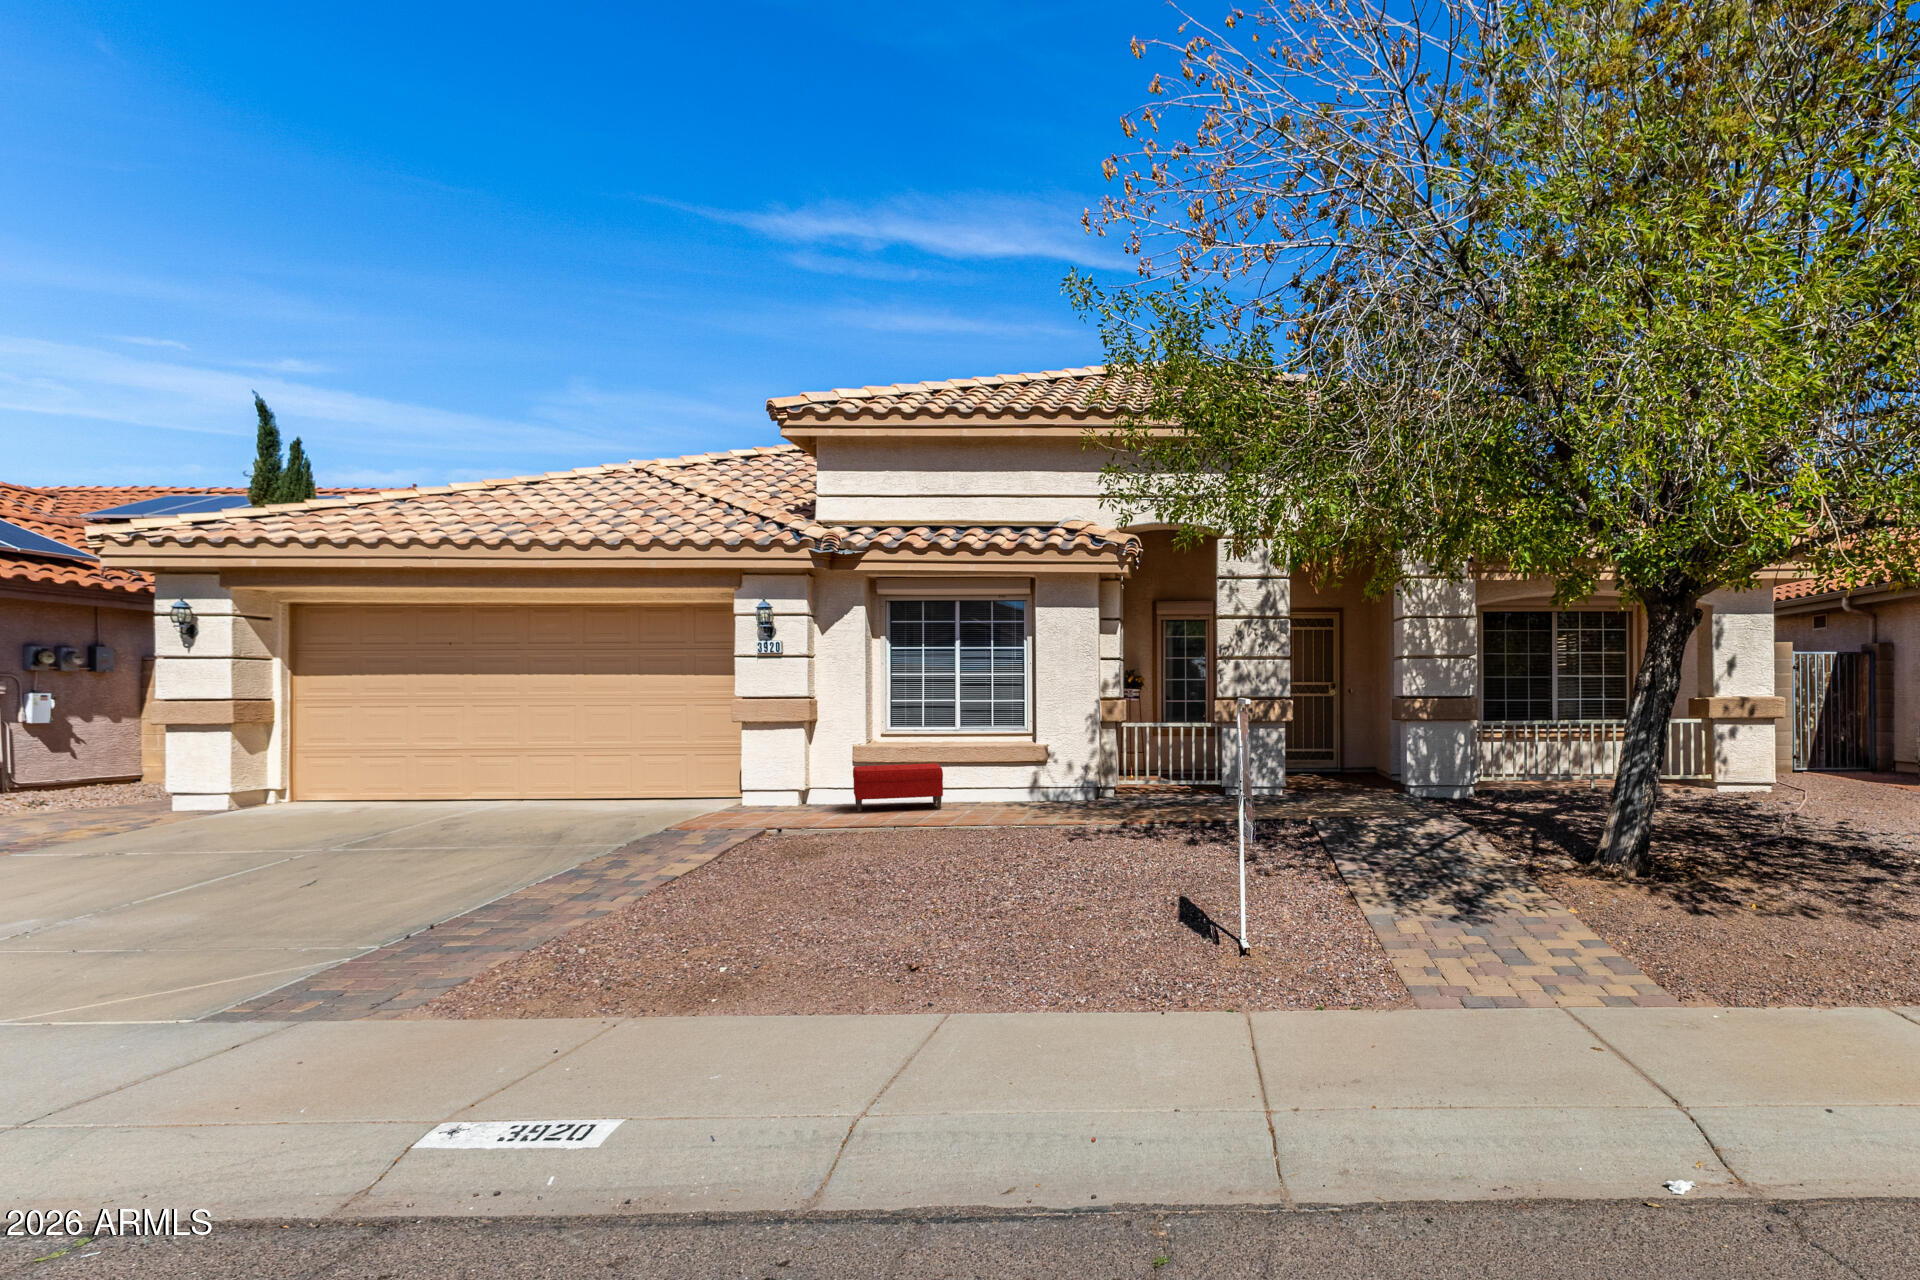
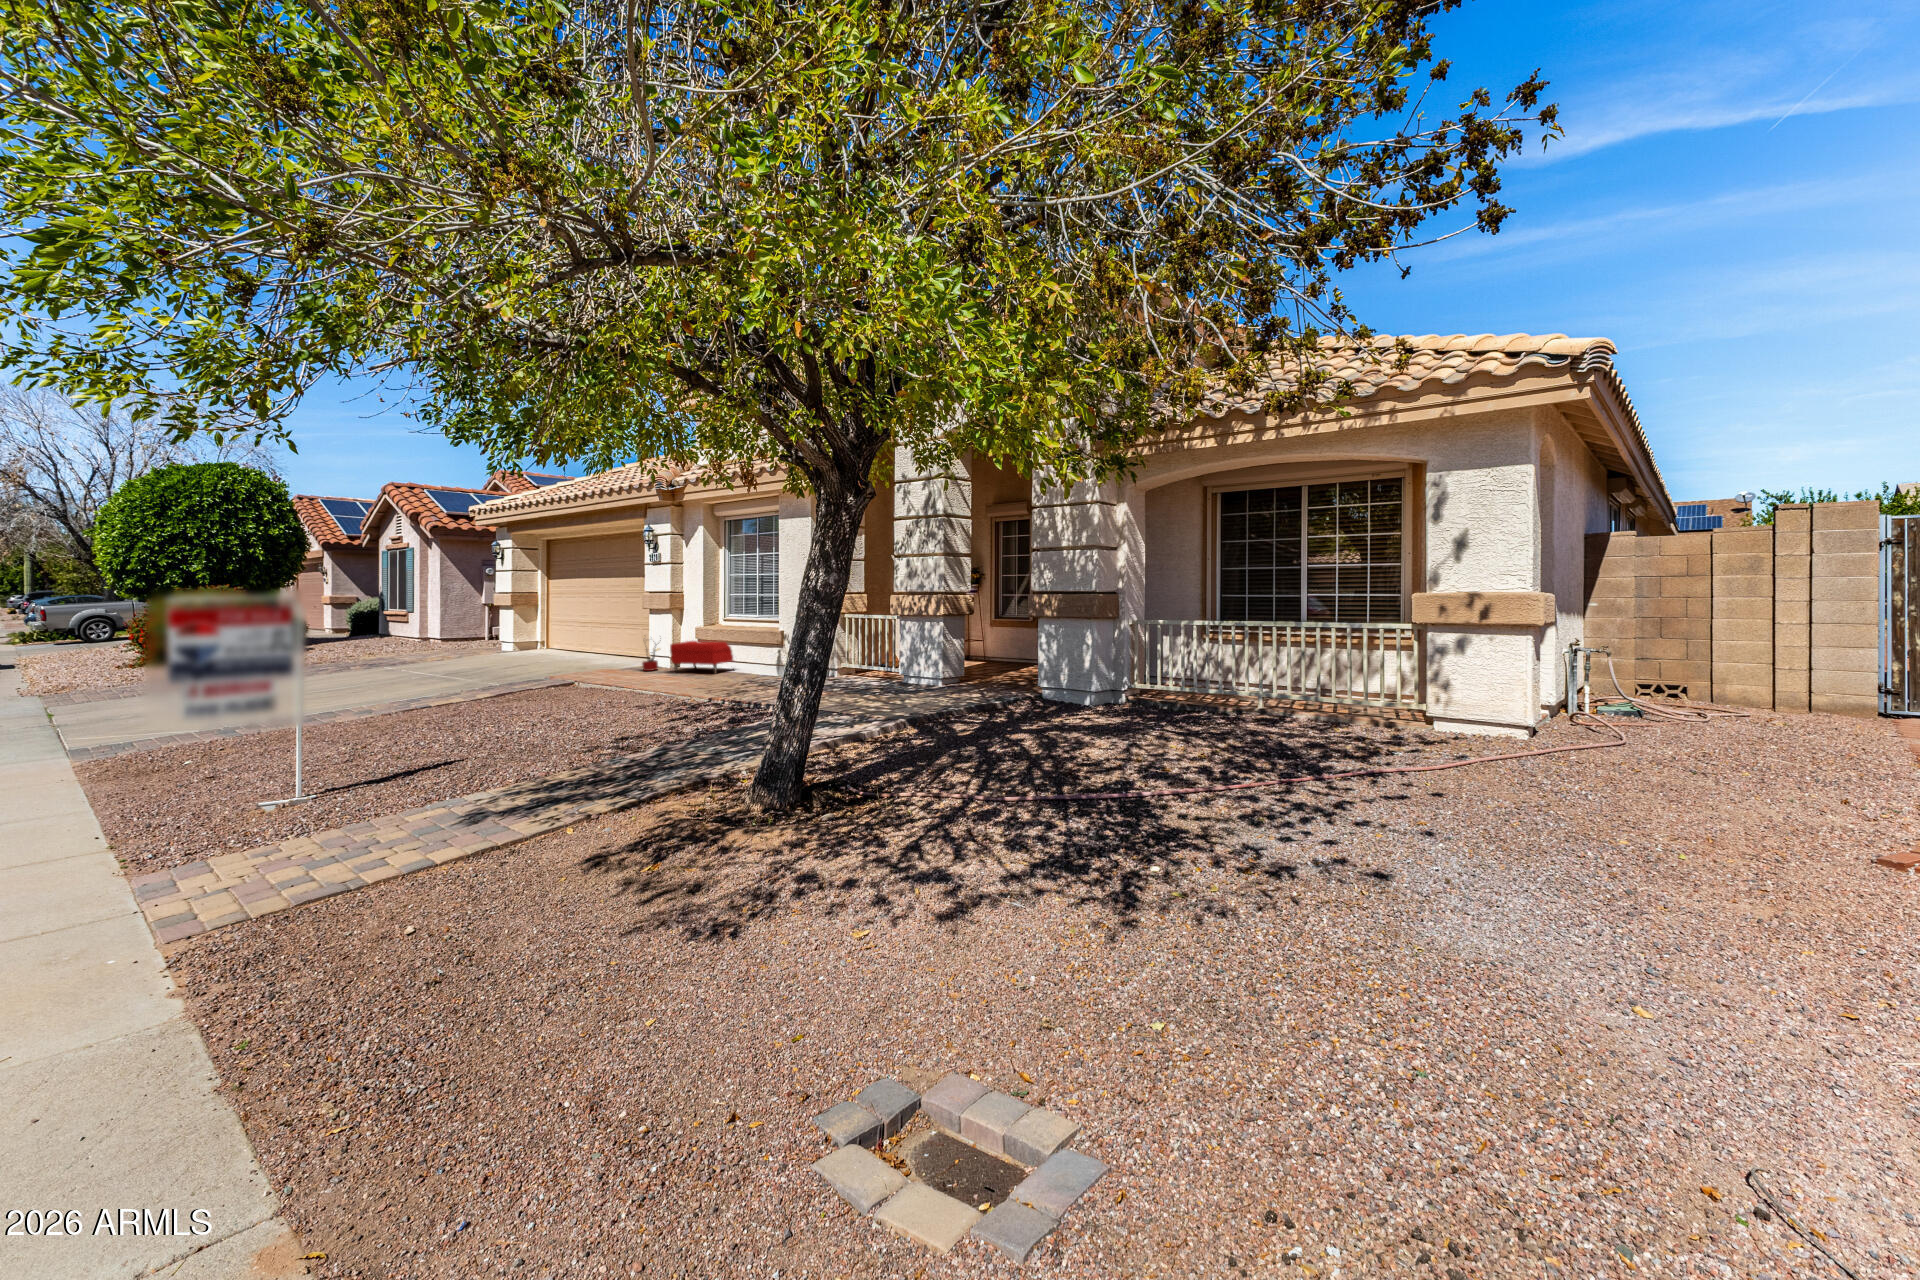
decorative plant: none [767,760,824,815] -> present [642,647,659,671]

